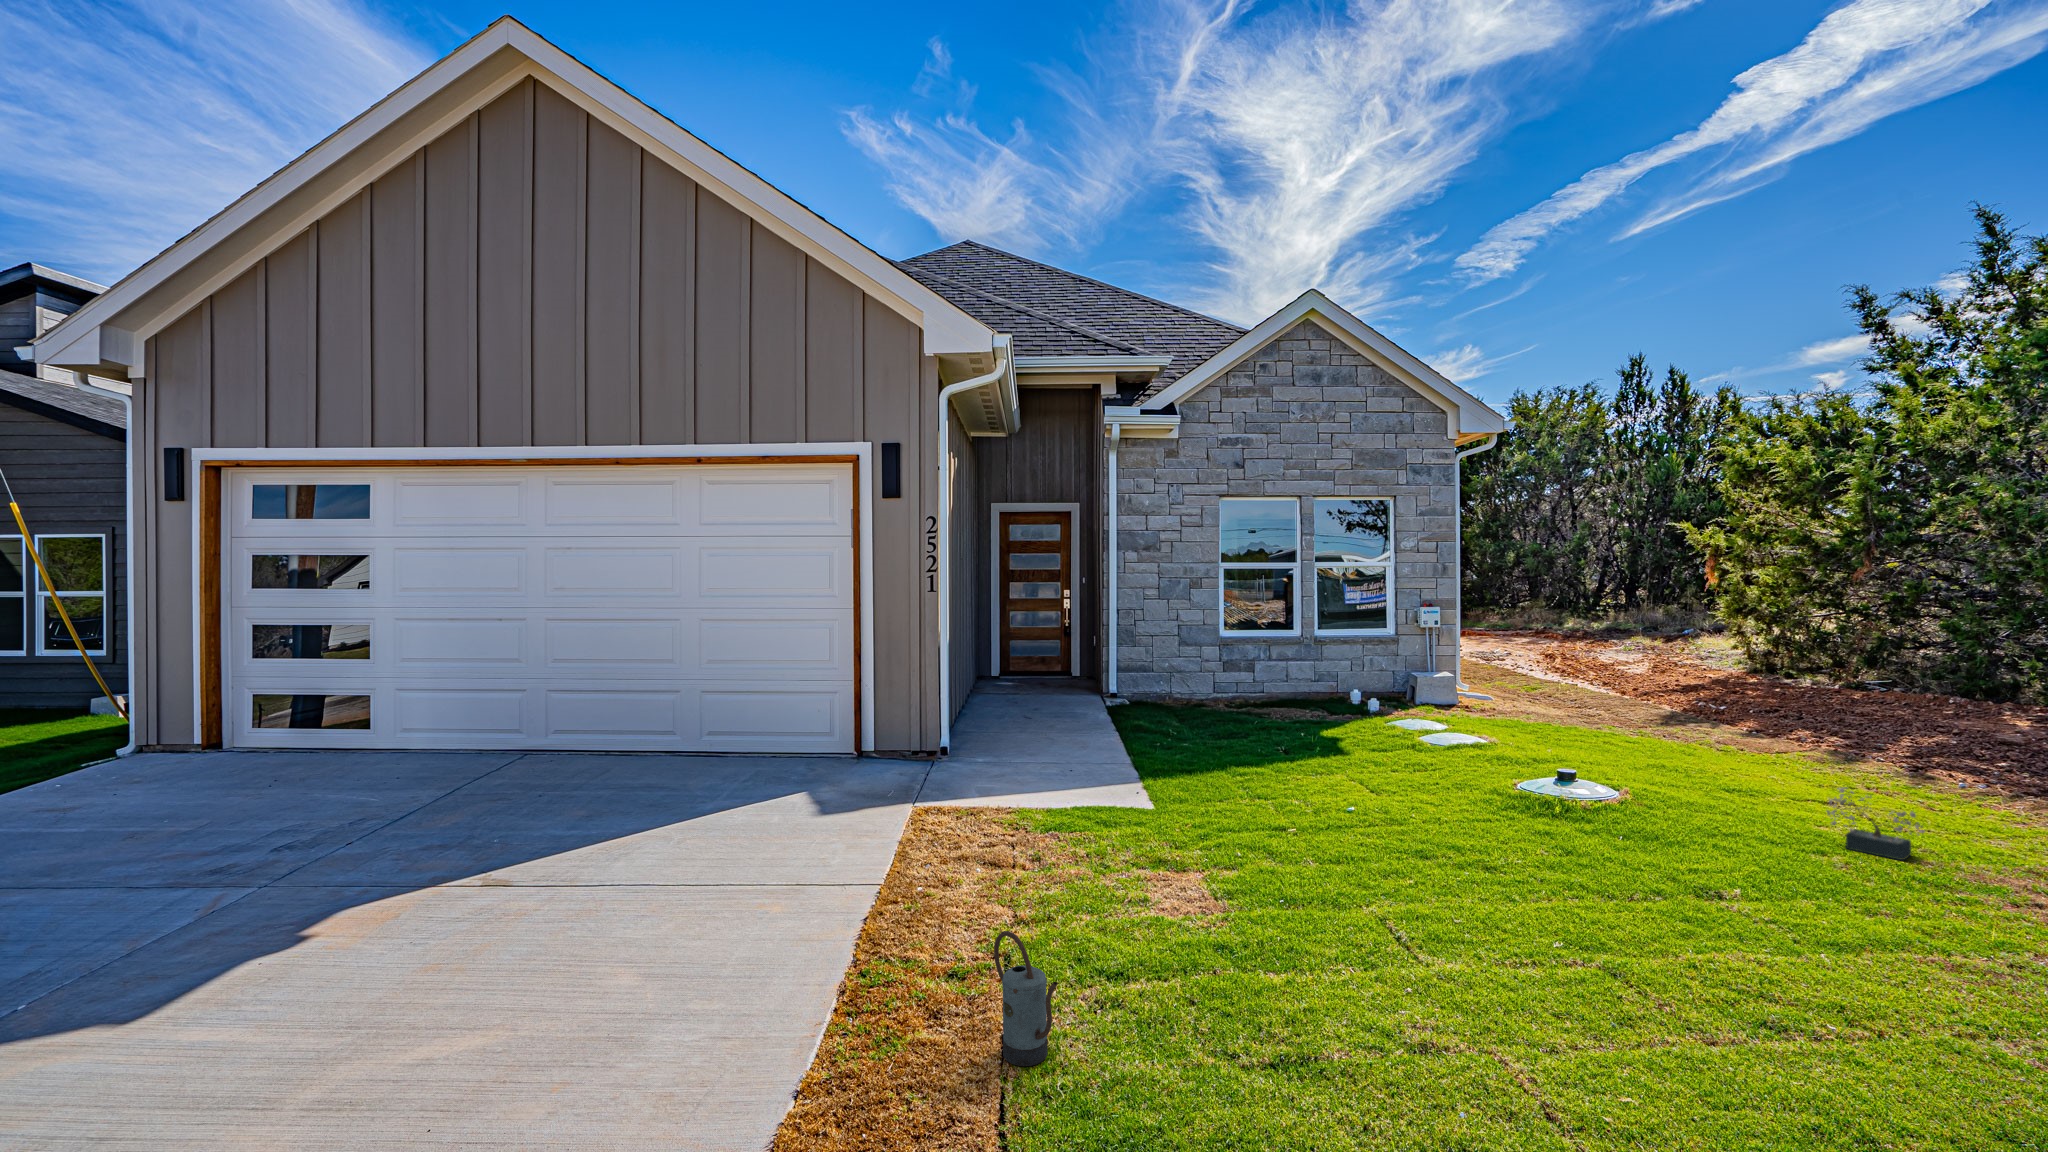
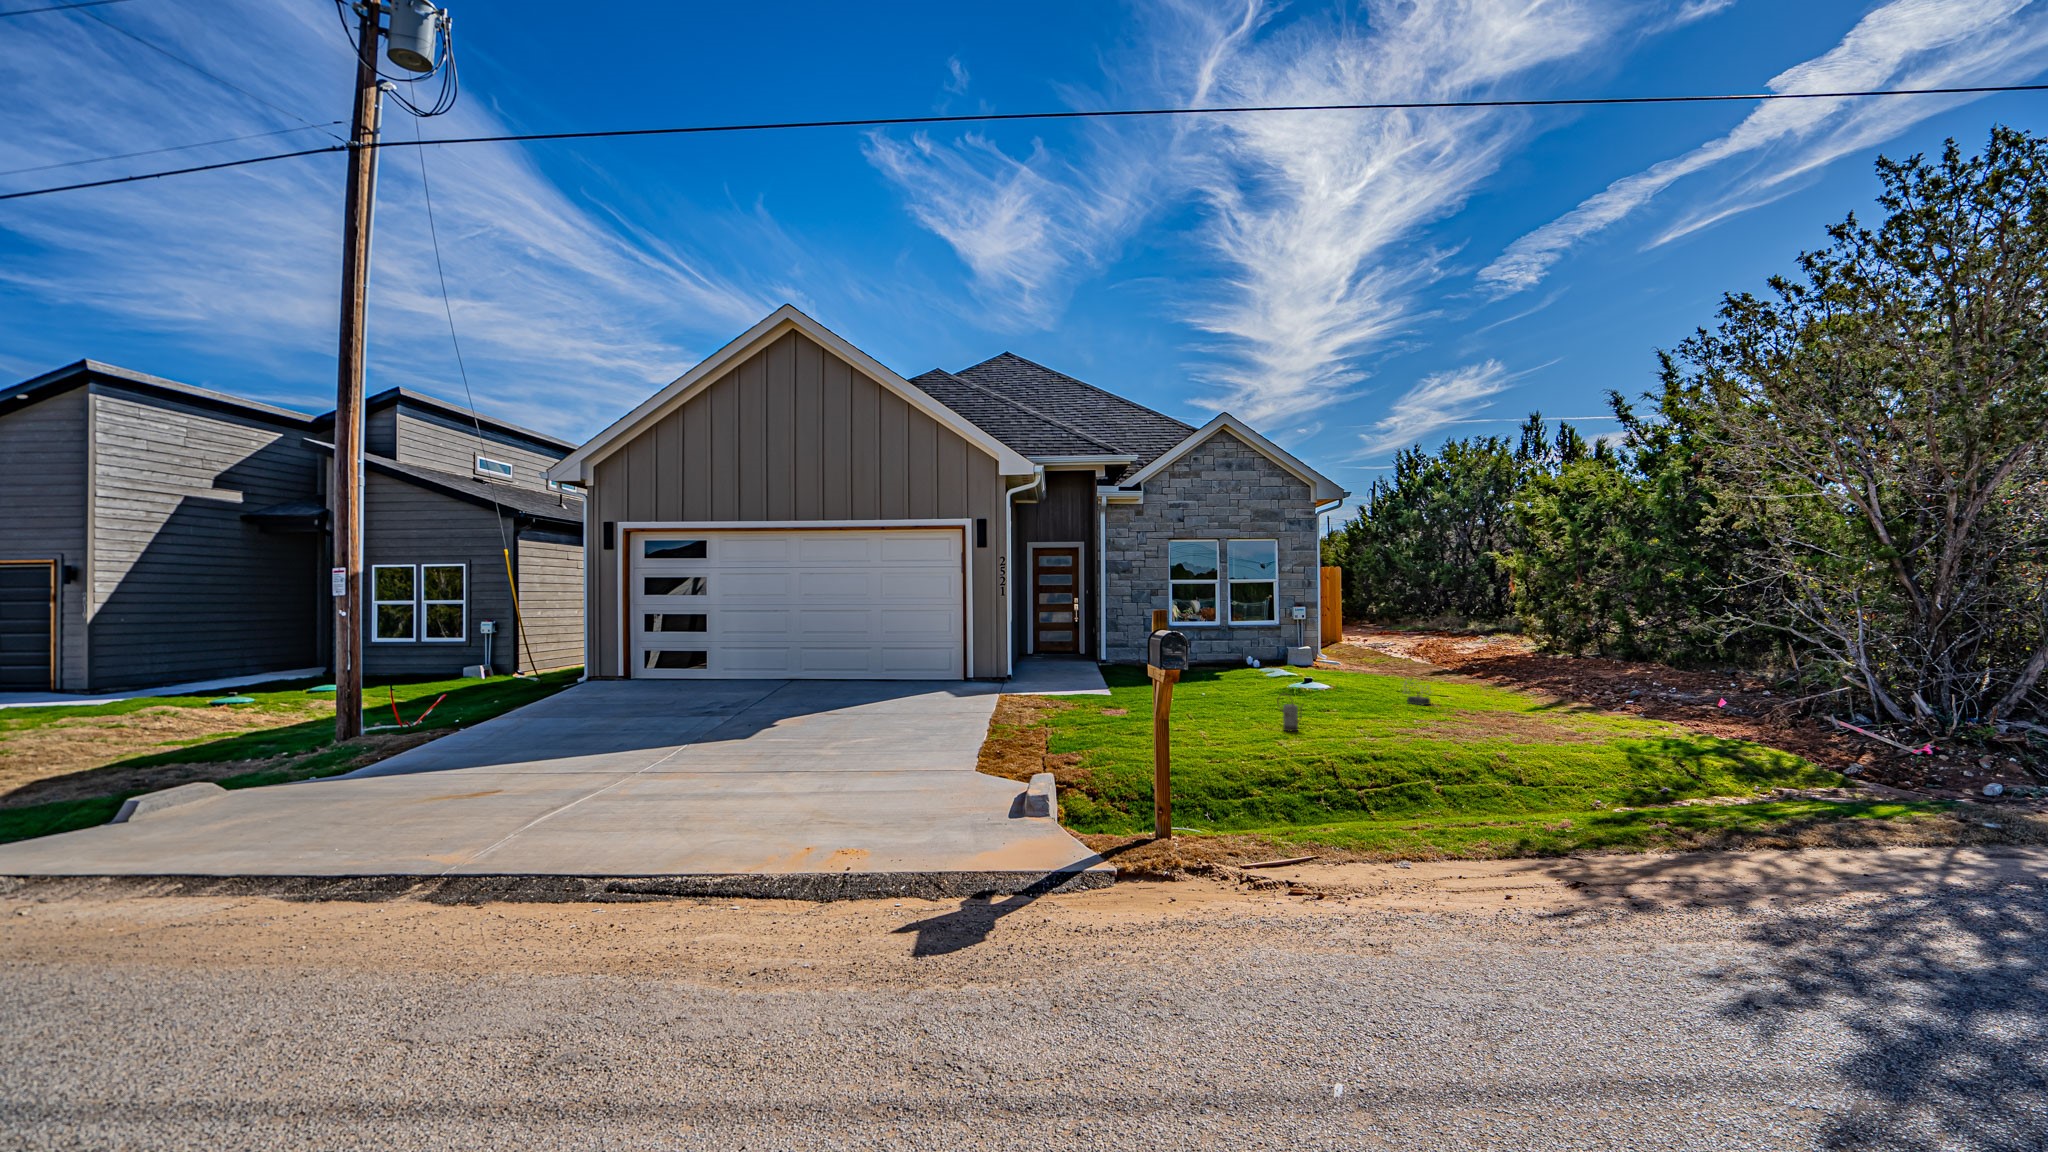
watering can: present [994,931,1058,1066] -> present [1280,696,1302,731]

